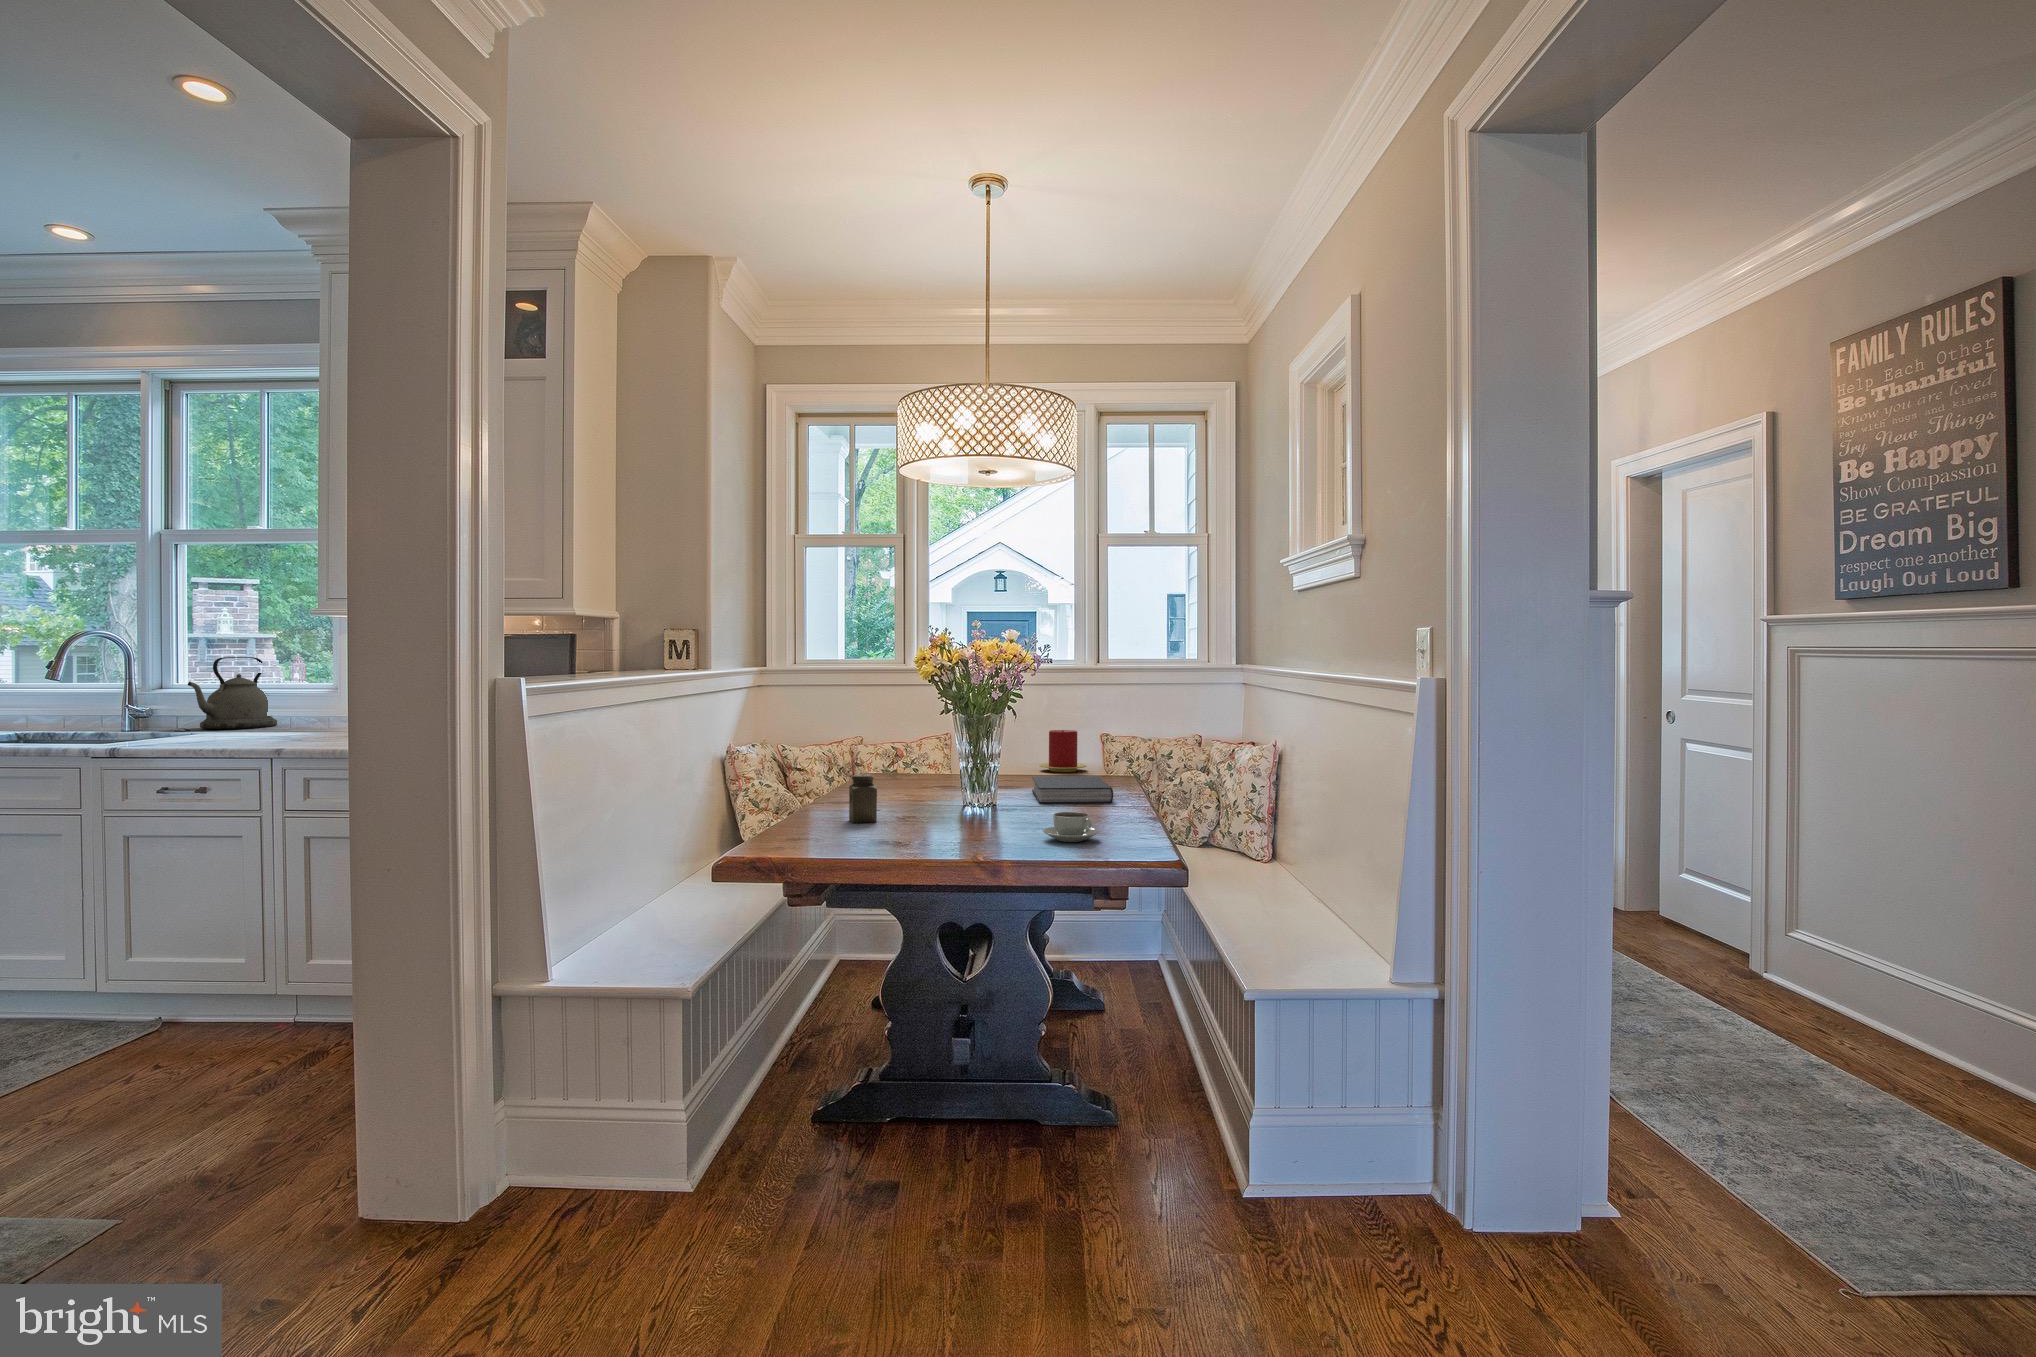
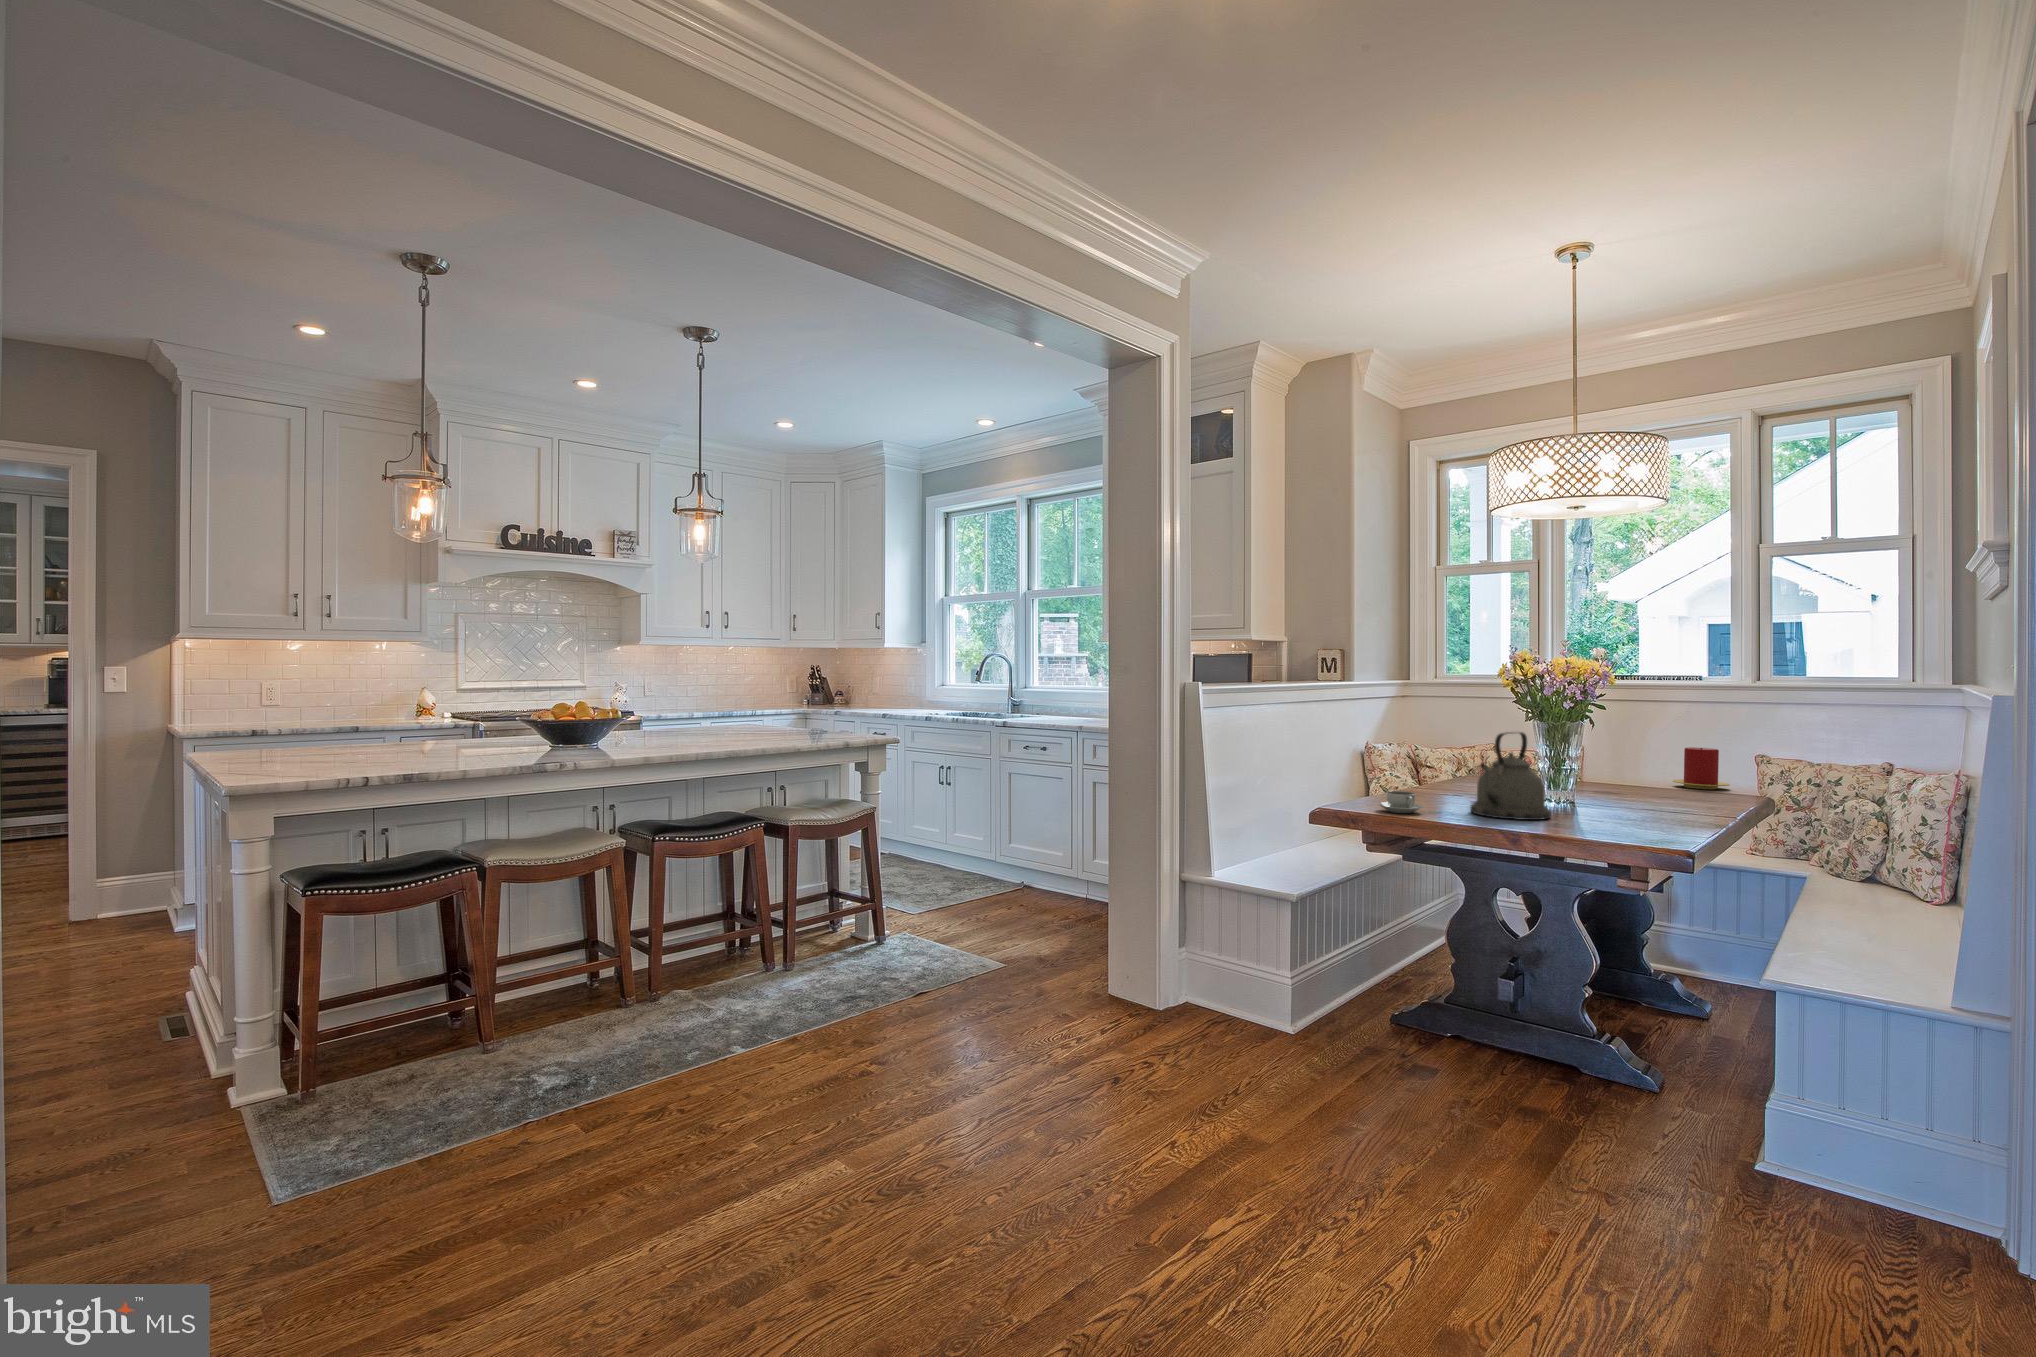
kettle: present [188,657,277,729] -> present [1470,732,1551,820]
salt shaker: present [849,774,877,823] -> none [1435,766,1457,804]
book: present [1032,776,1113,803] -> none [1627,786,1713,814]
coffee cup: present [1043,812,1099,842] -> present [1378,791,1423,813]

